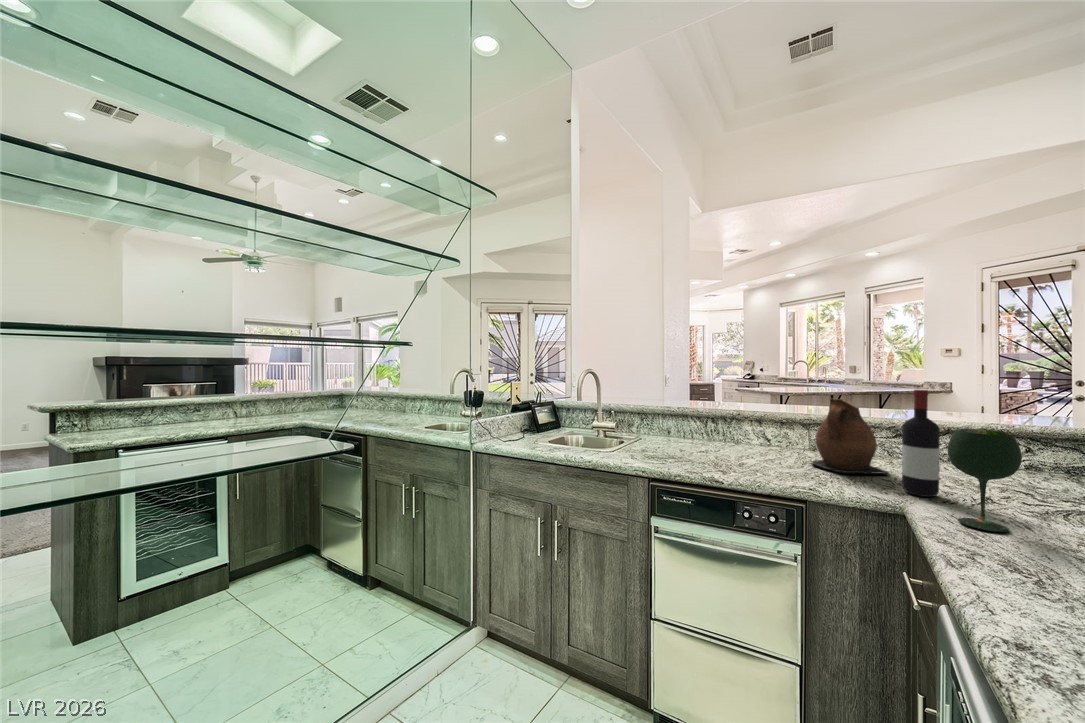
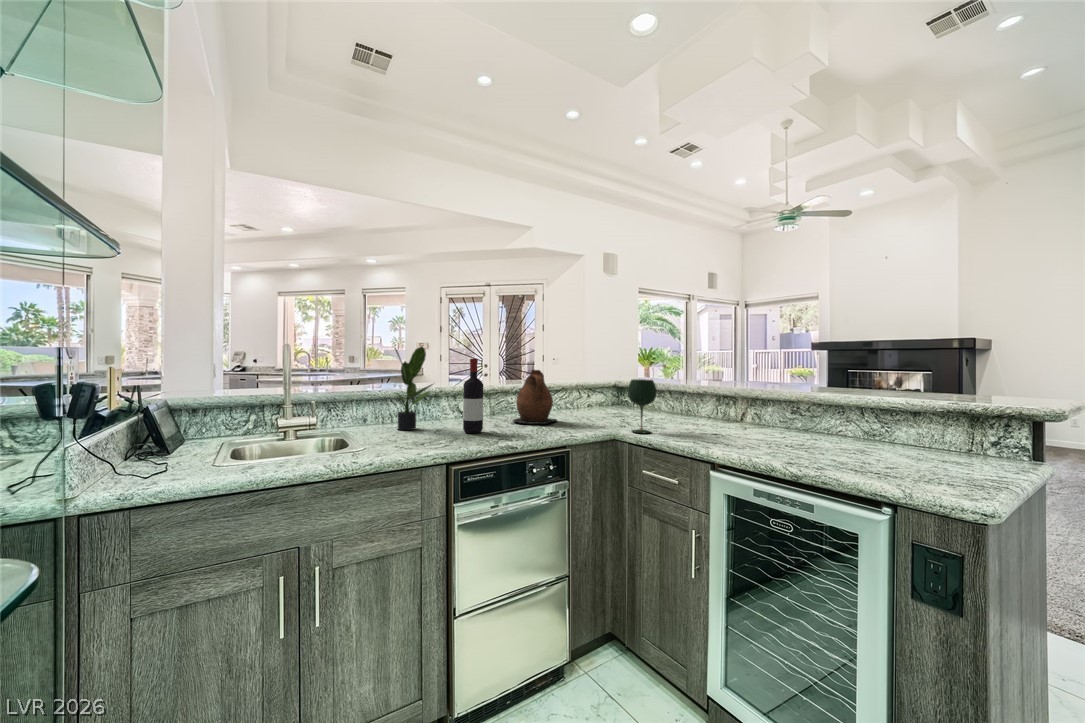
potted plant: none [668,369,714,447] -> present [395,346,433,430]
wine bottle: present [902,390,940,497] -> present [463,359,483,433]

